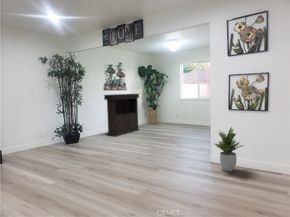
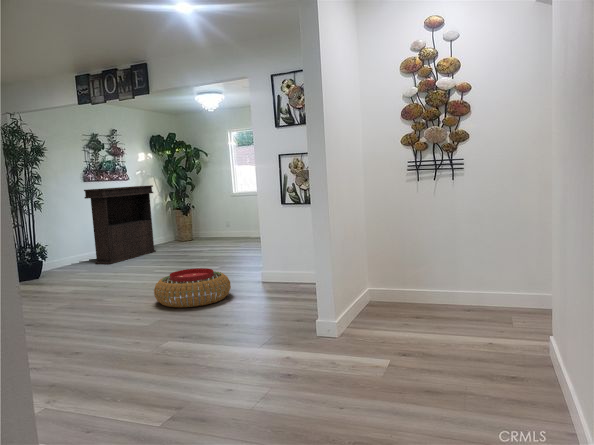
potted plant: present [215,127,243,171] -> none [261,228,301,292]
pouf: none [142,149,193,178] -> present [154,268,231,307]

